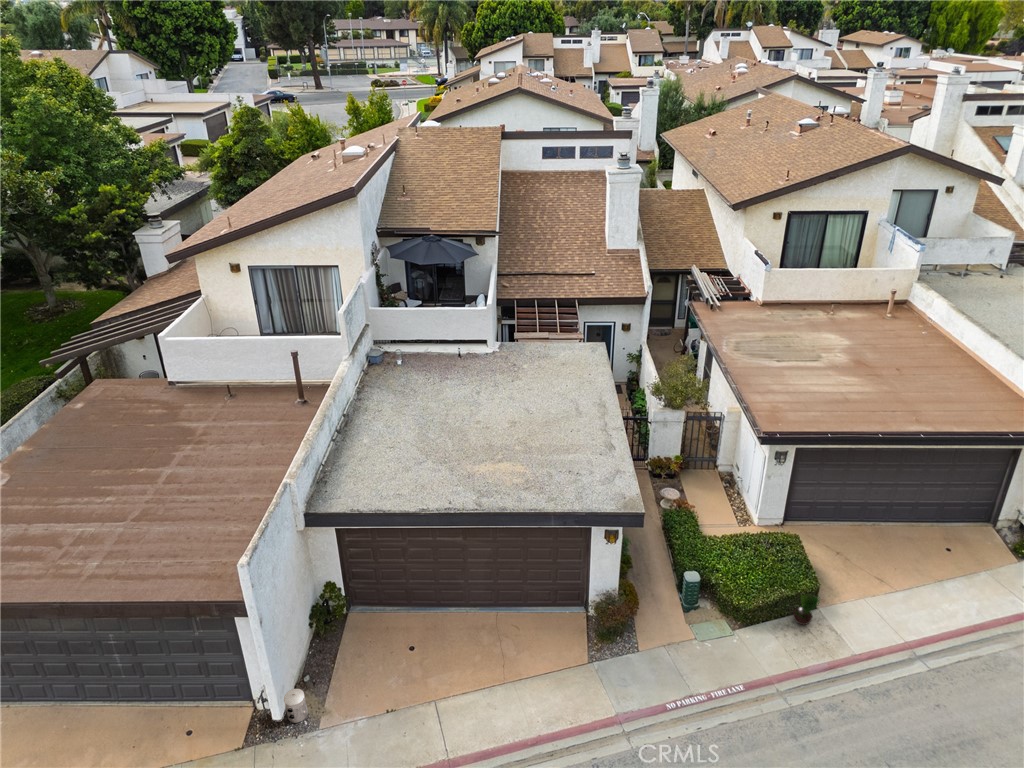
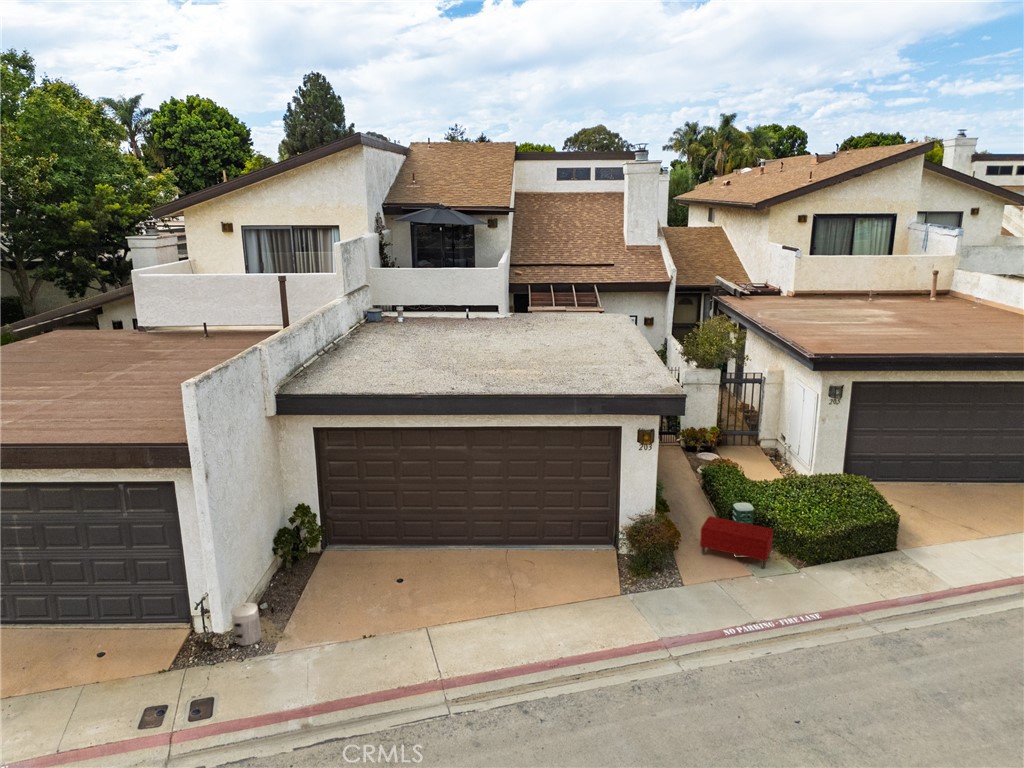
bench: none [656,583,715,633] -> present [700,516,773,568]
potted tree: present [793,596,820,625] -> none [872,516,909,561]

